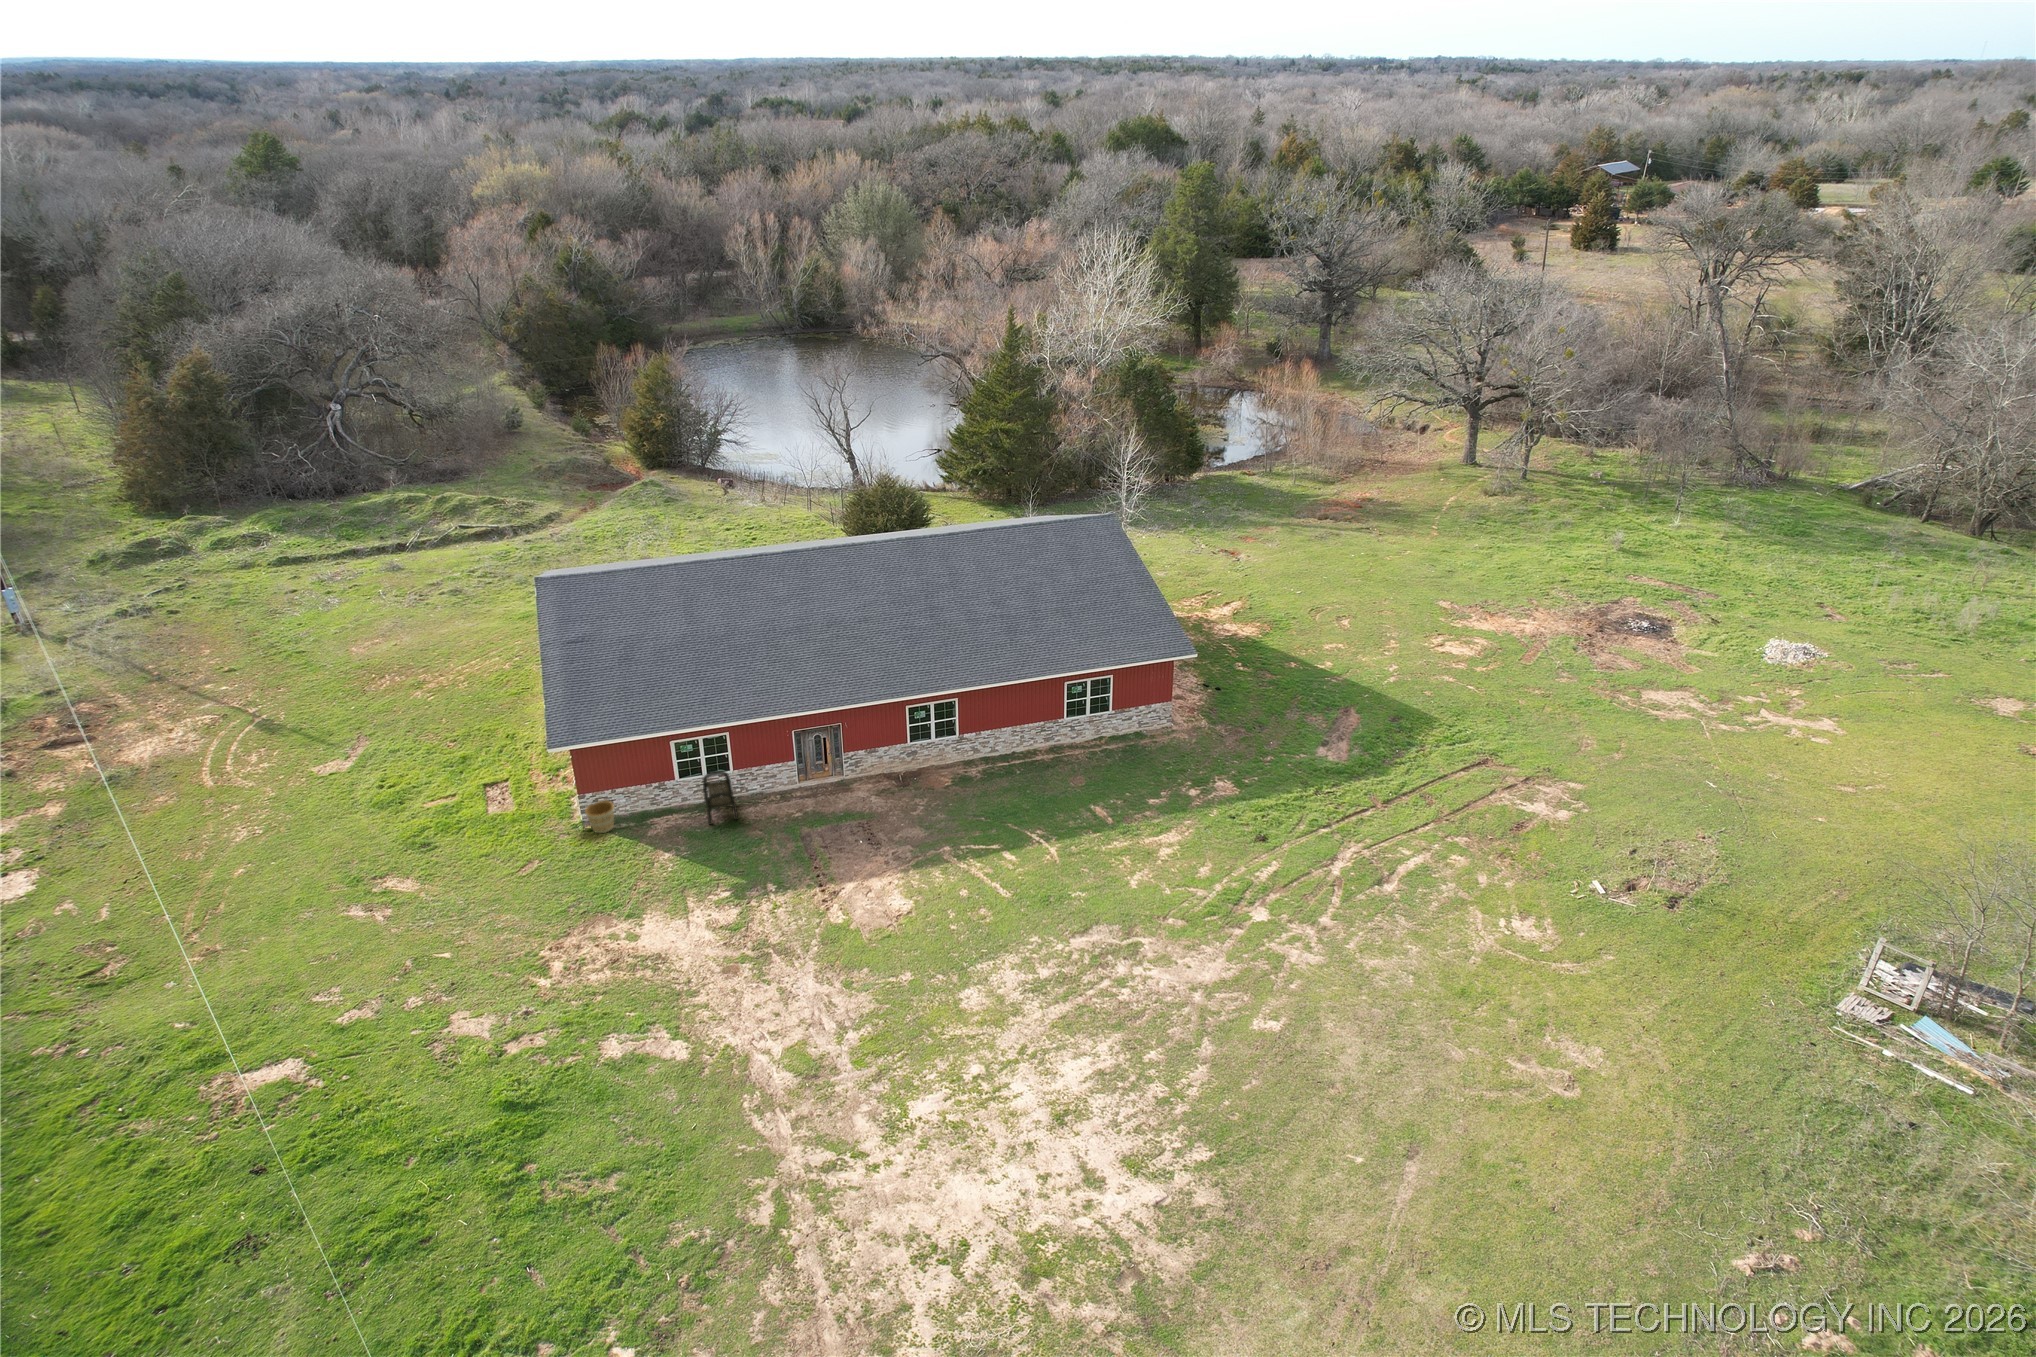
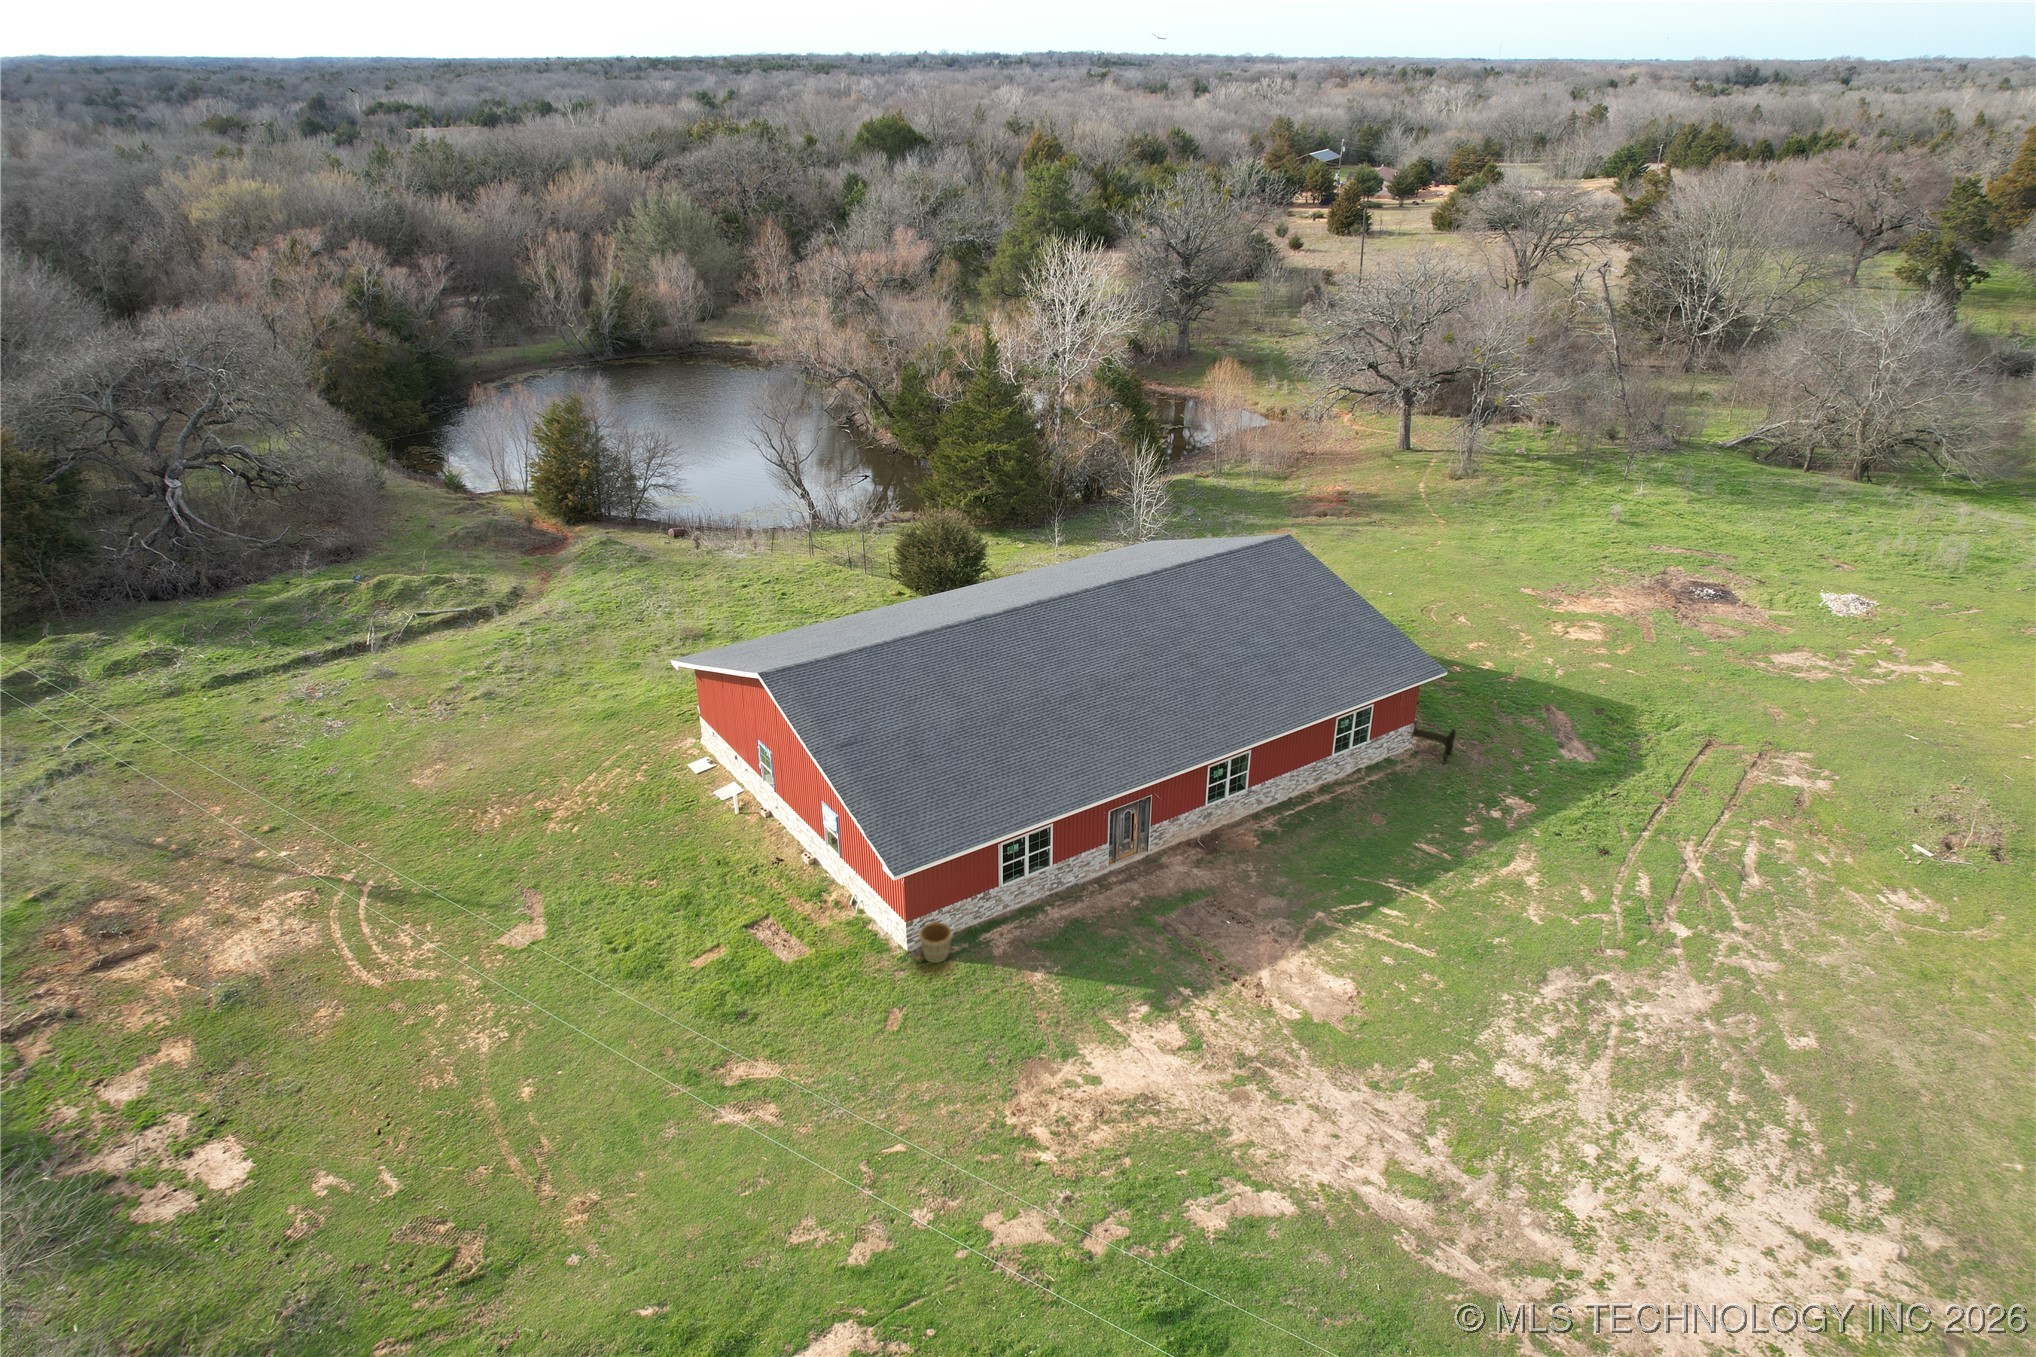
bench: present [703,771,738,824] -> present [1410,721,1456,763]

